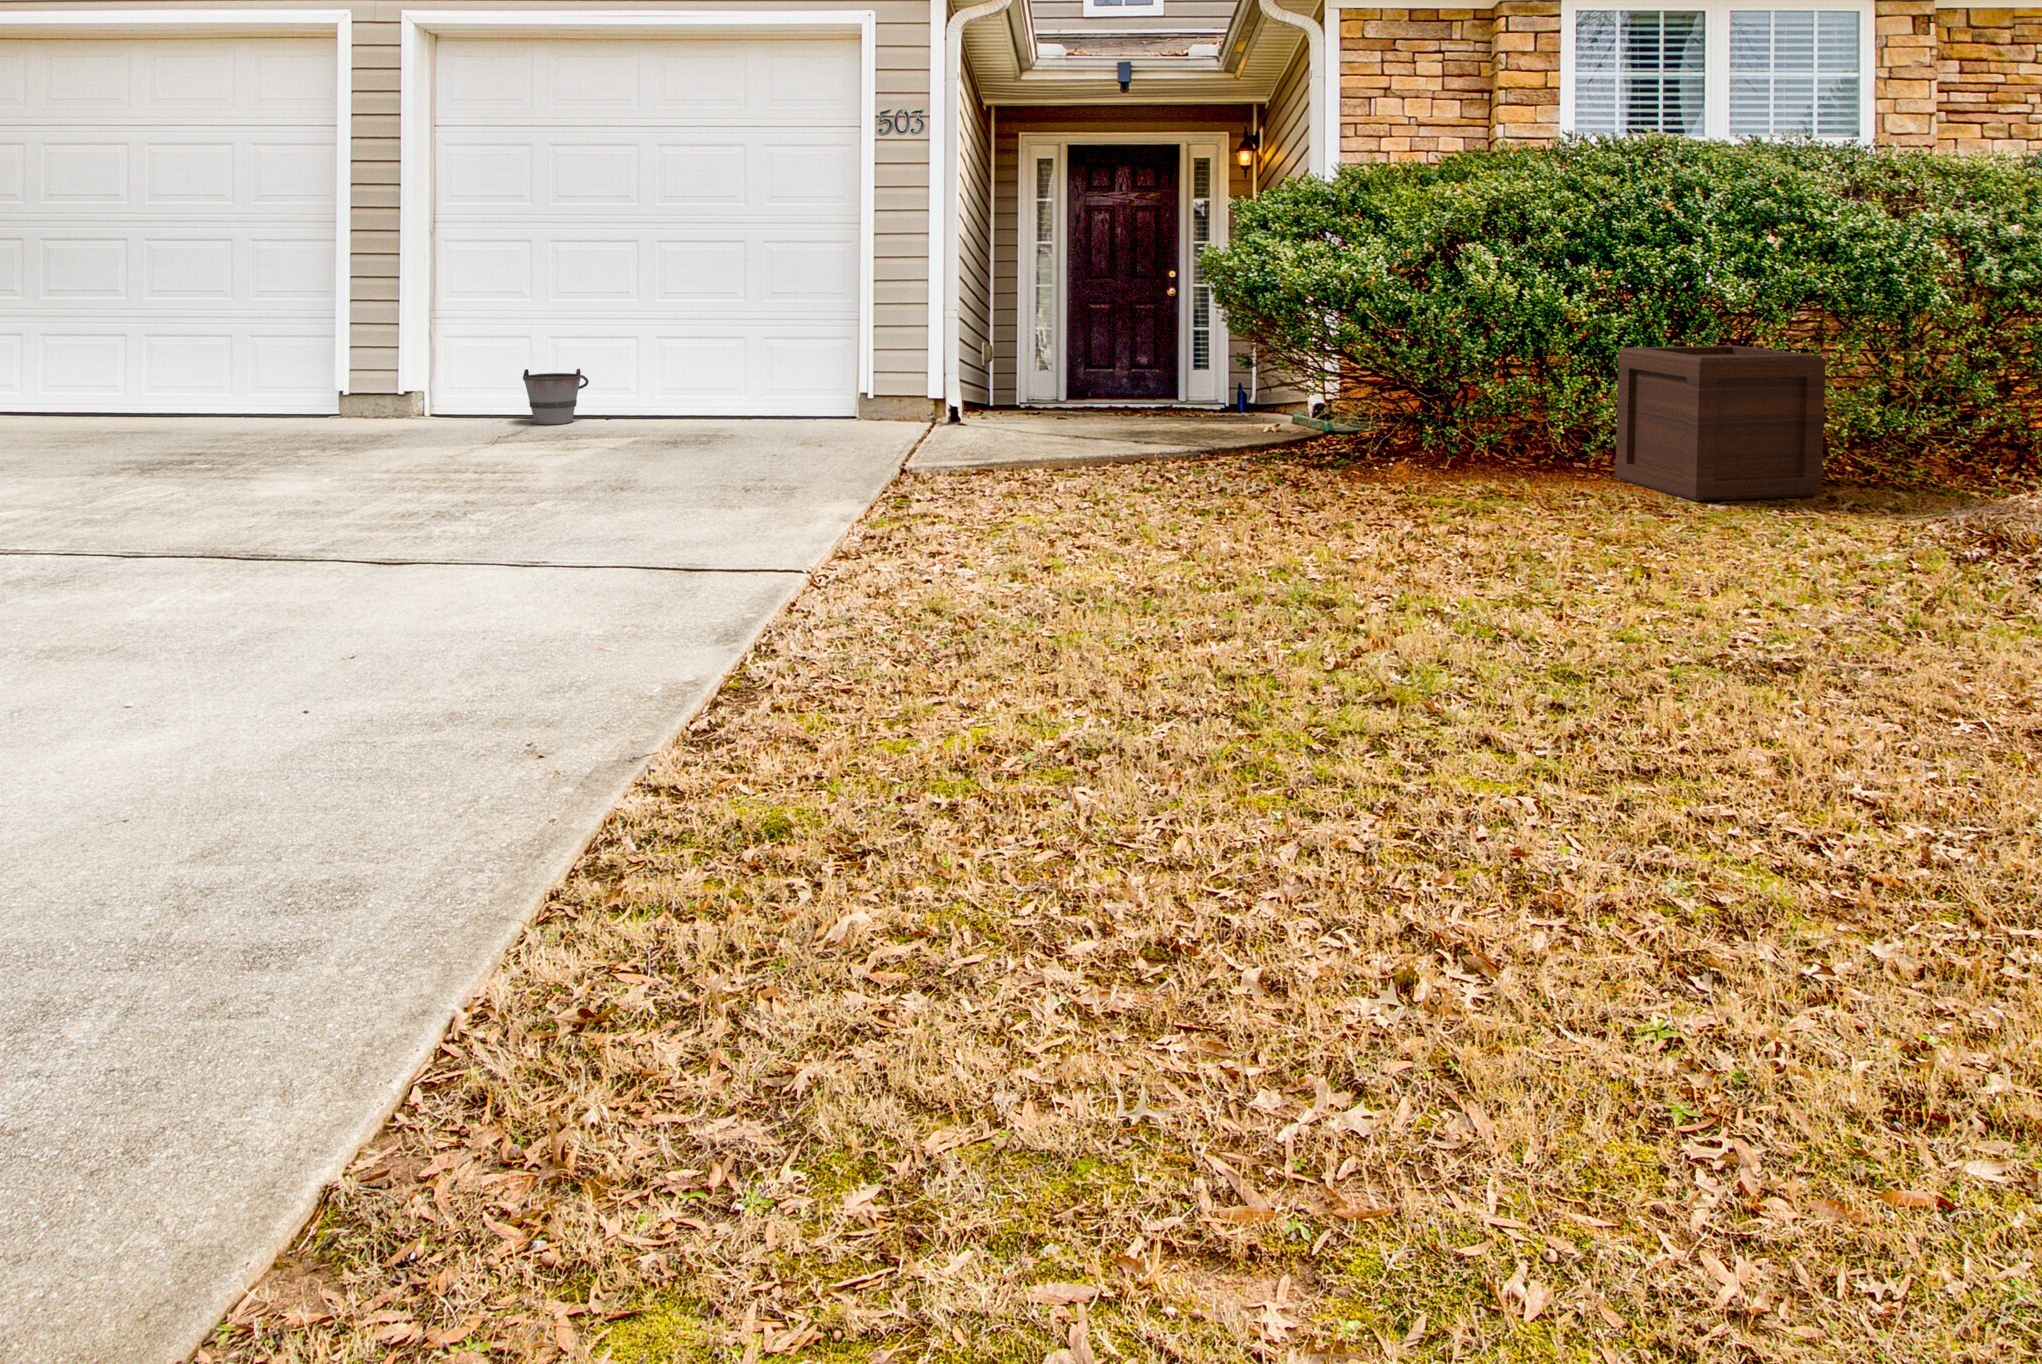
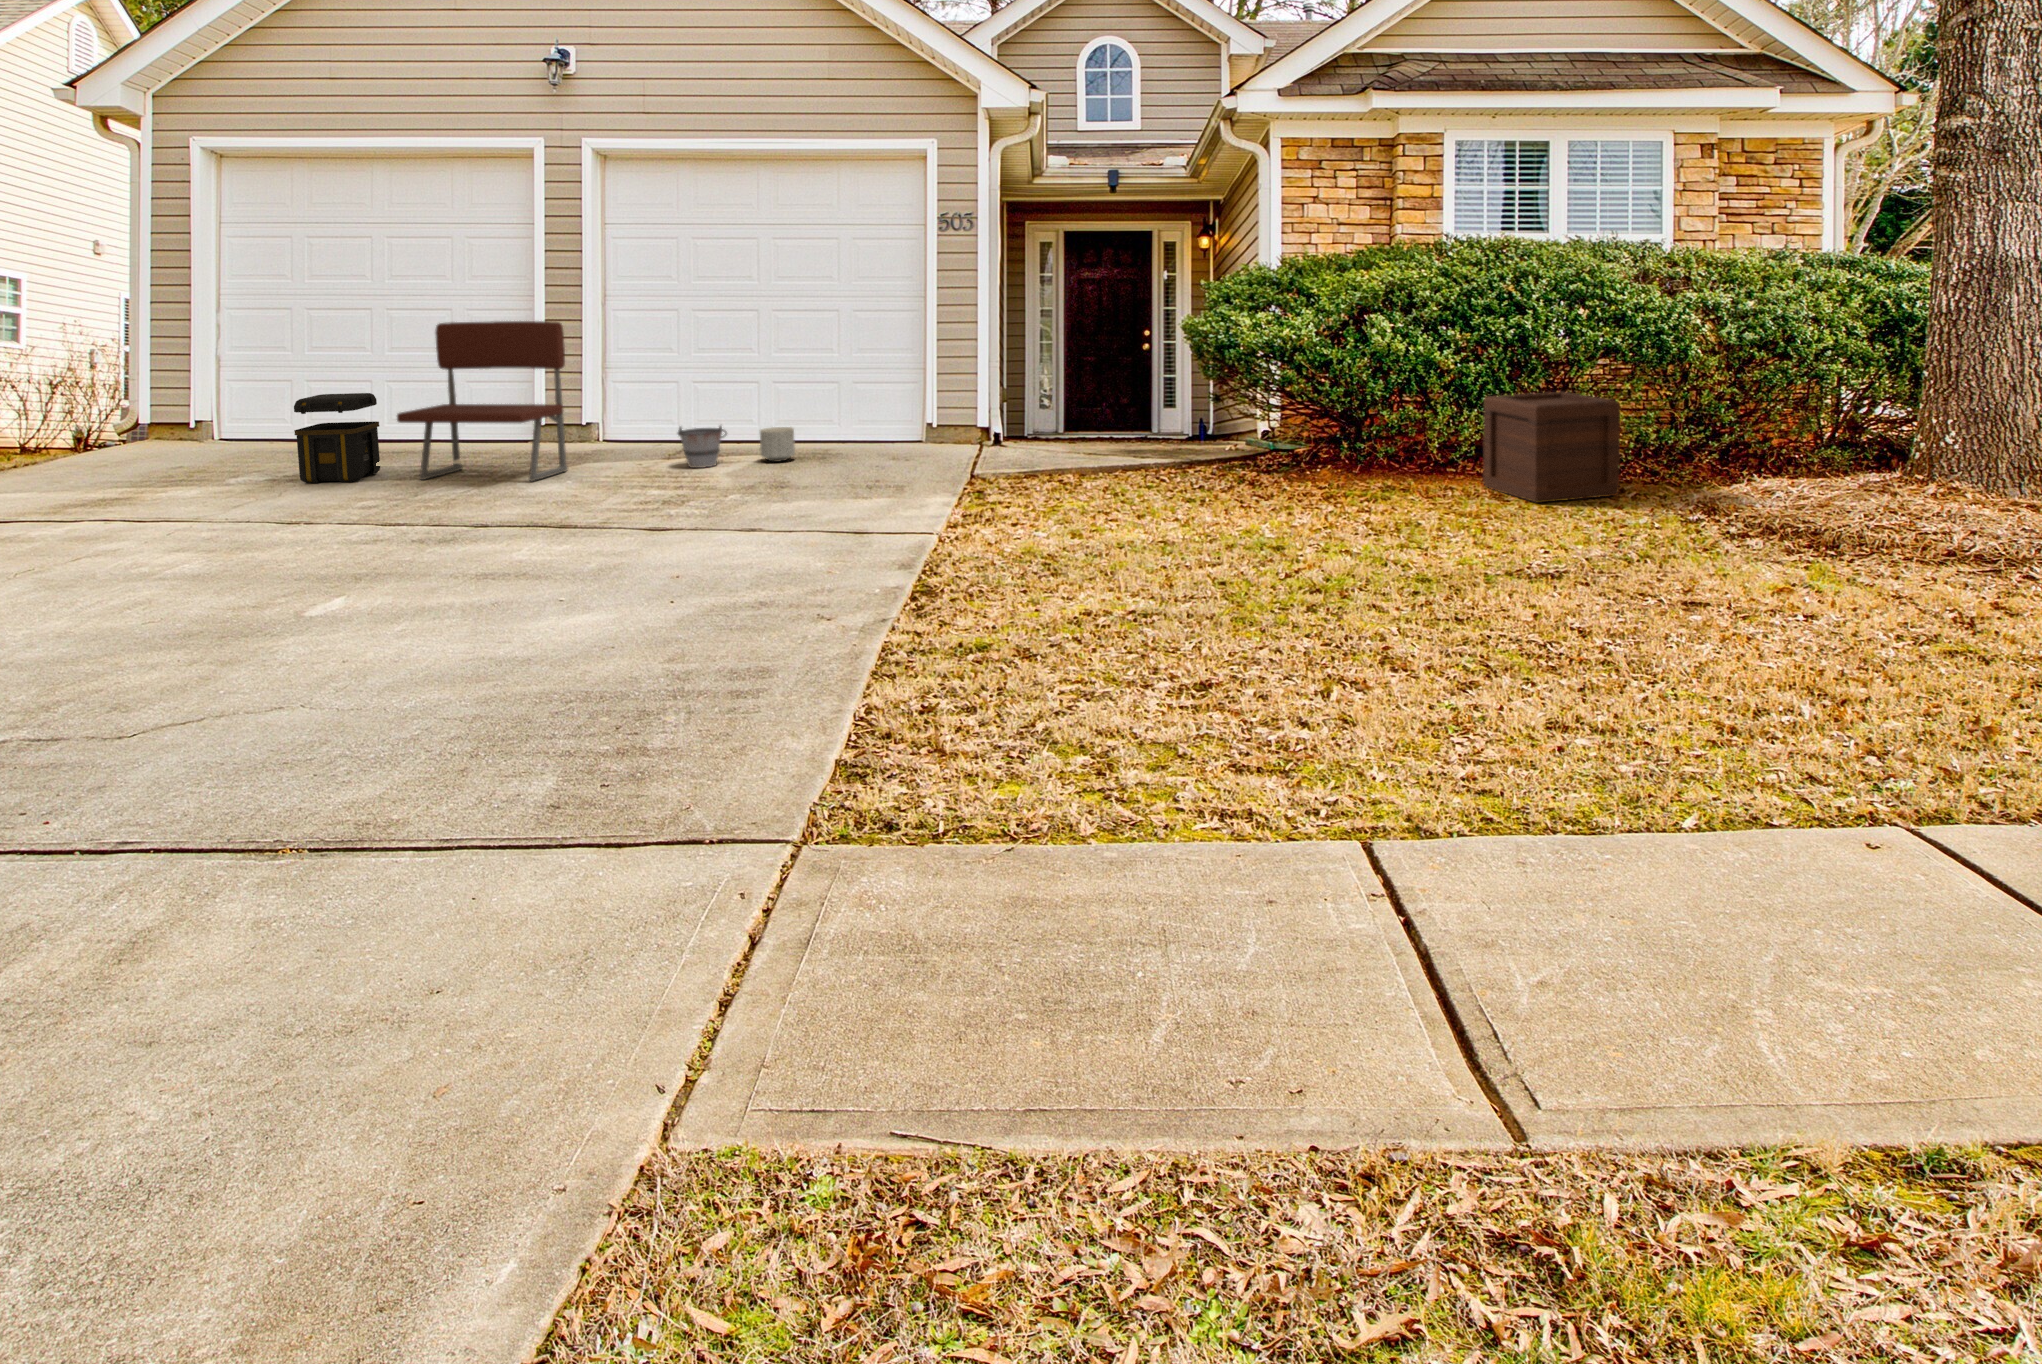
bench: none [160,226,381,433] -> present [397,321,568,481]
toolbox: none [35,314,149,426] -> present [294,393,380,483]
planter: none [630,376,676,421] -> present [760,427,795,462]

